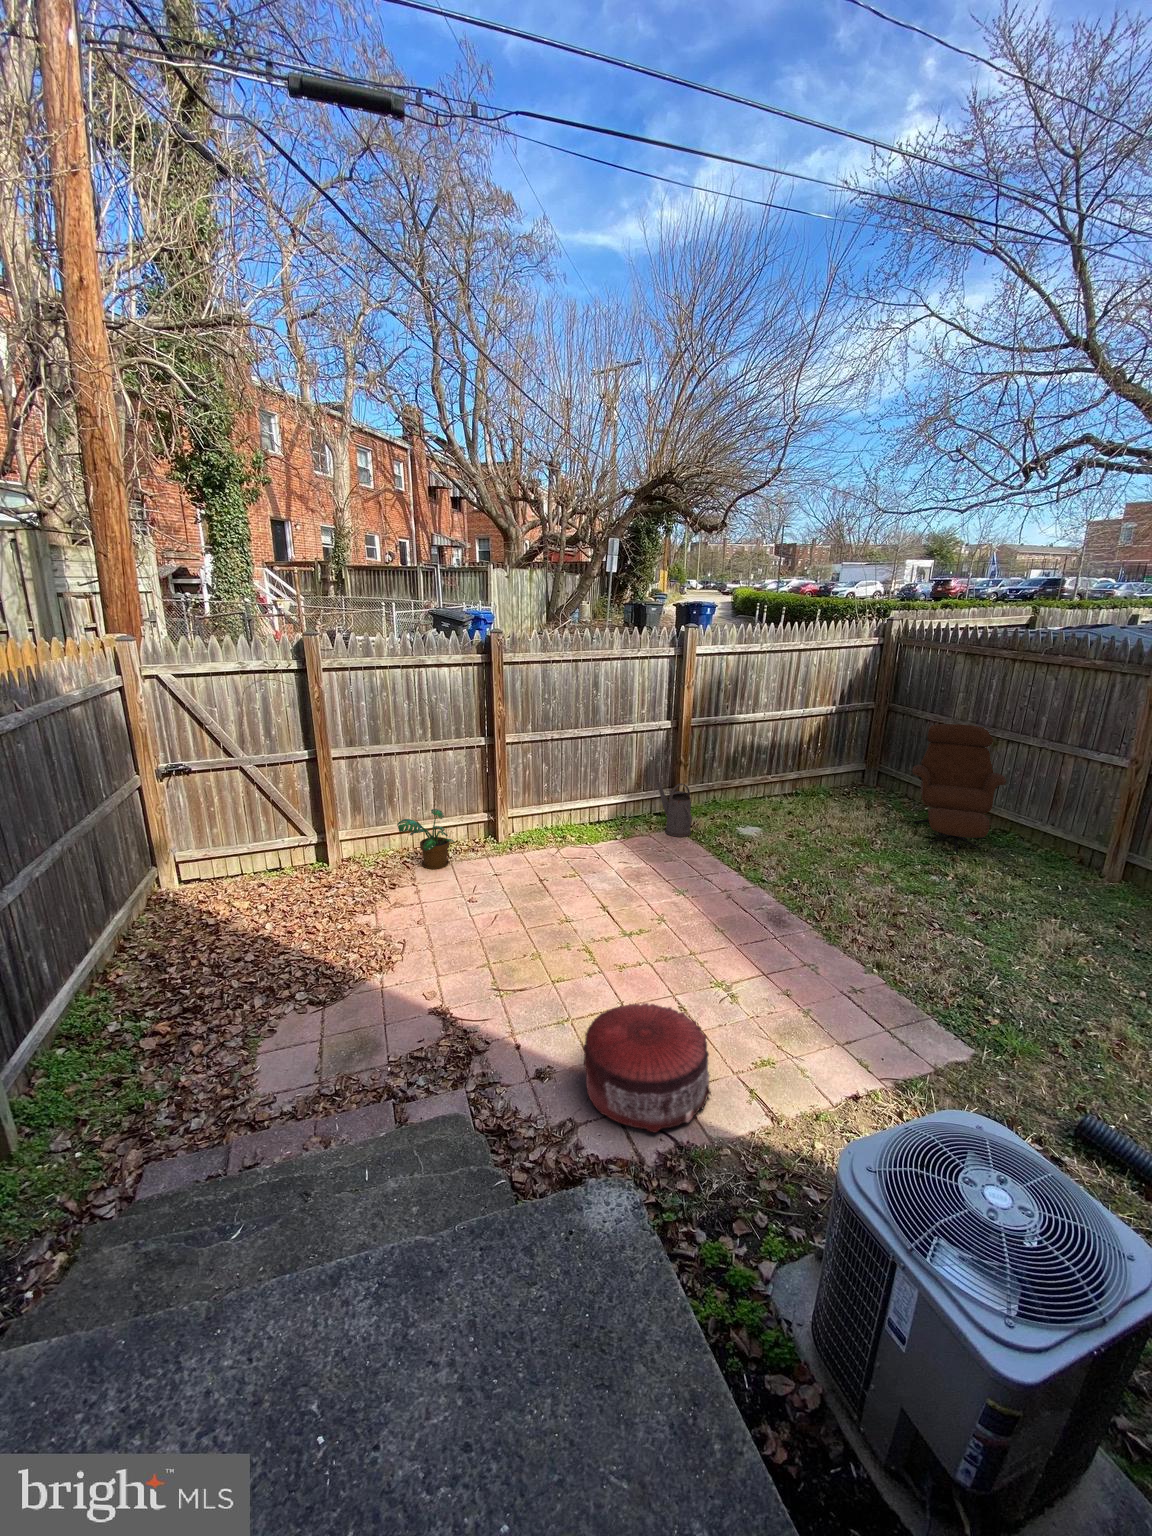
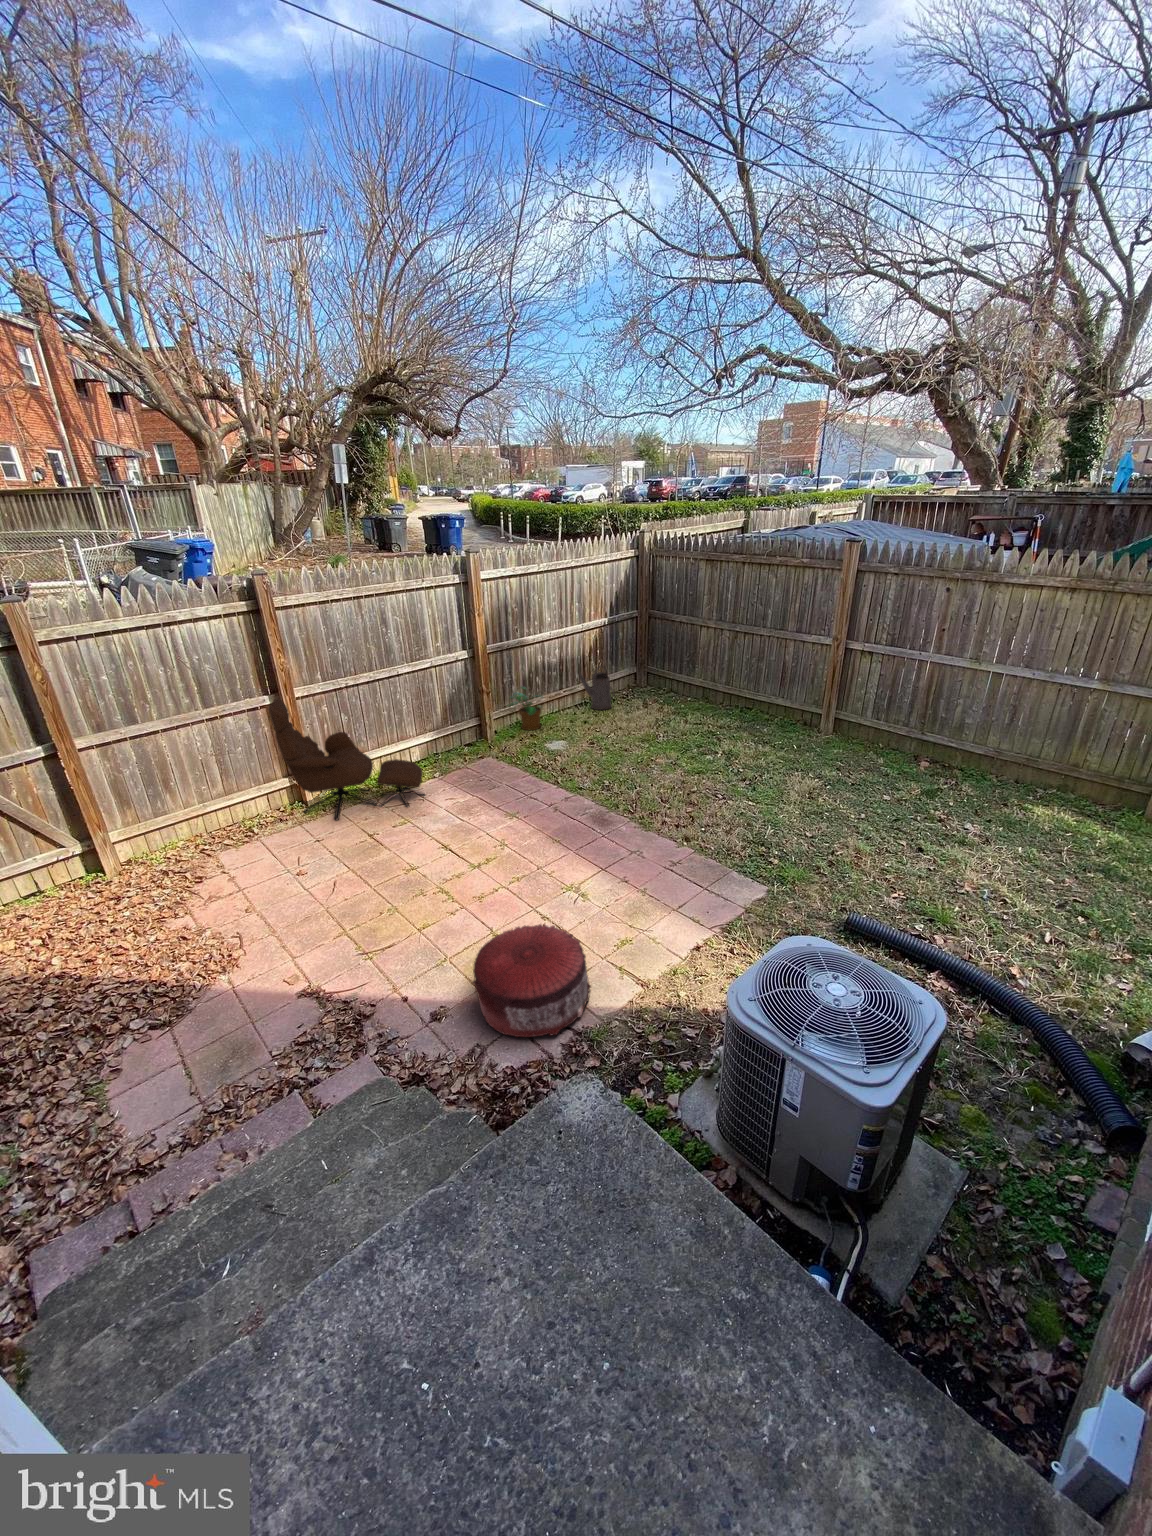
lounge chair: present [912,724,1006,852] -> present [268,699,425,820]
watering can: present [657,782,692,837] -> present [580,666,615,710]
potted plant: present [397,809,455,869] -> present [507,687,541,730]

